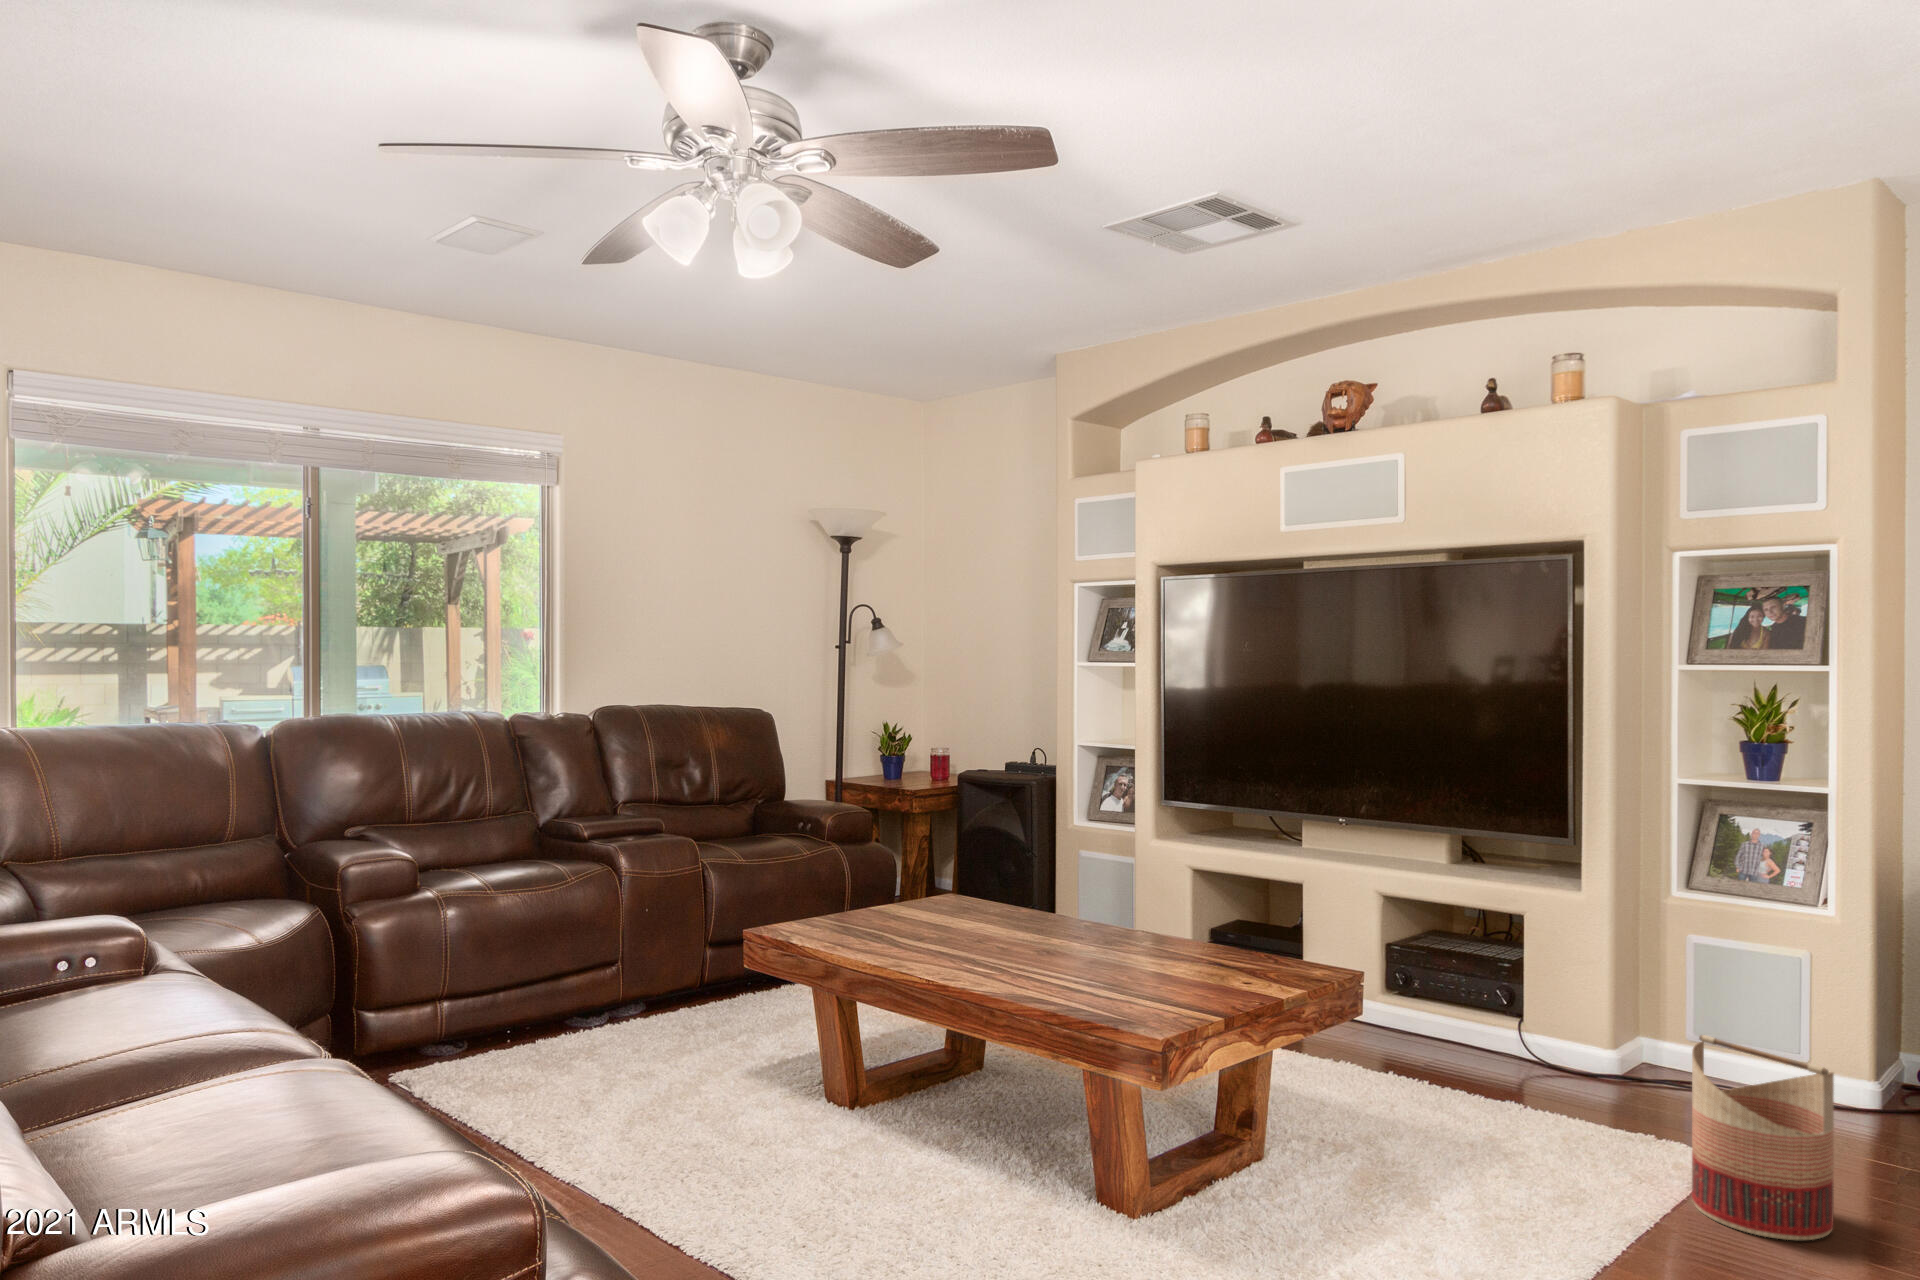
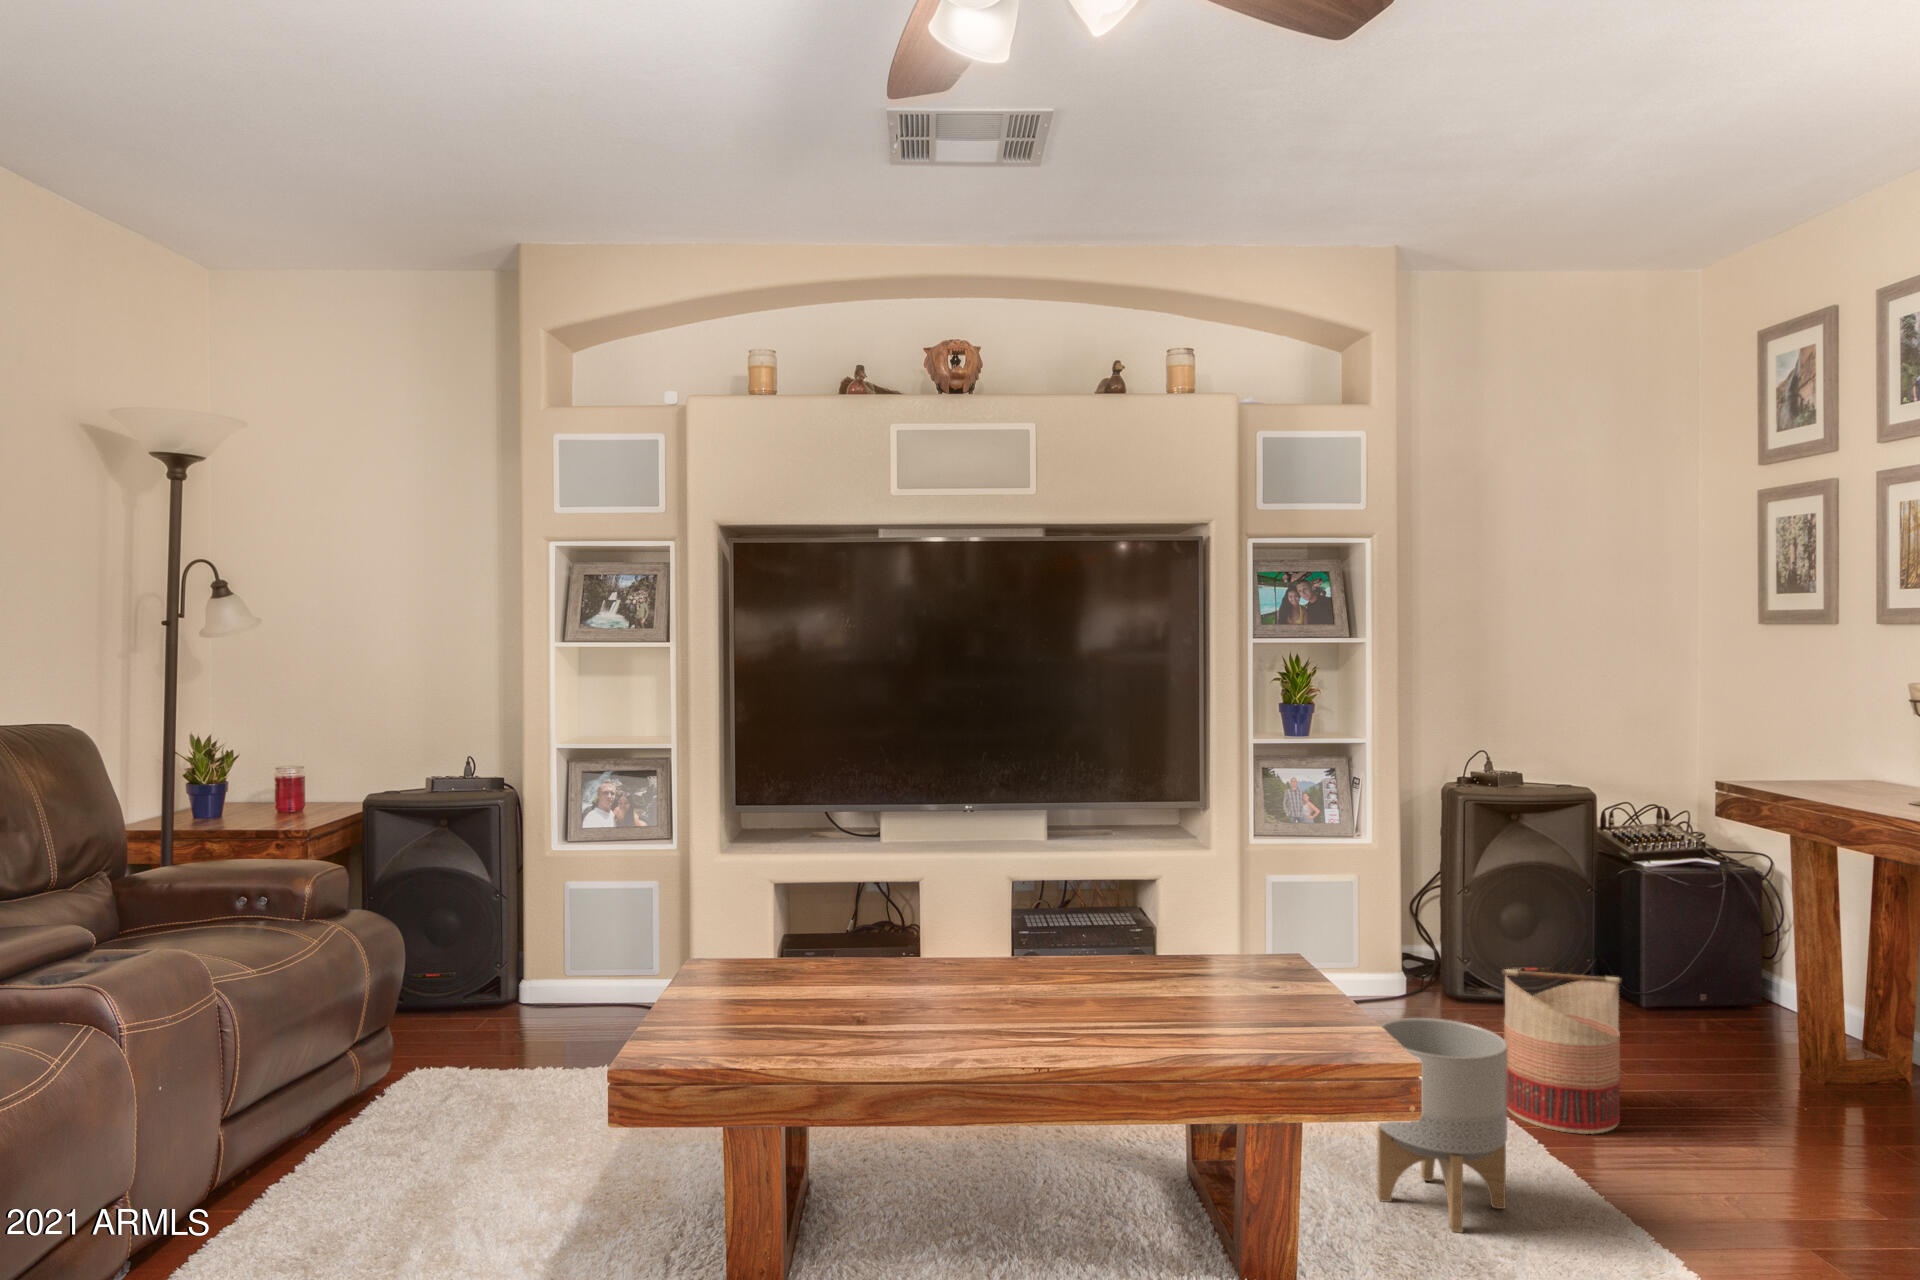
planter: none [1364,1022,1487,1220] -> present [1377,1018,1507,1233]

